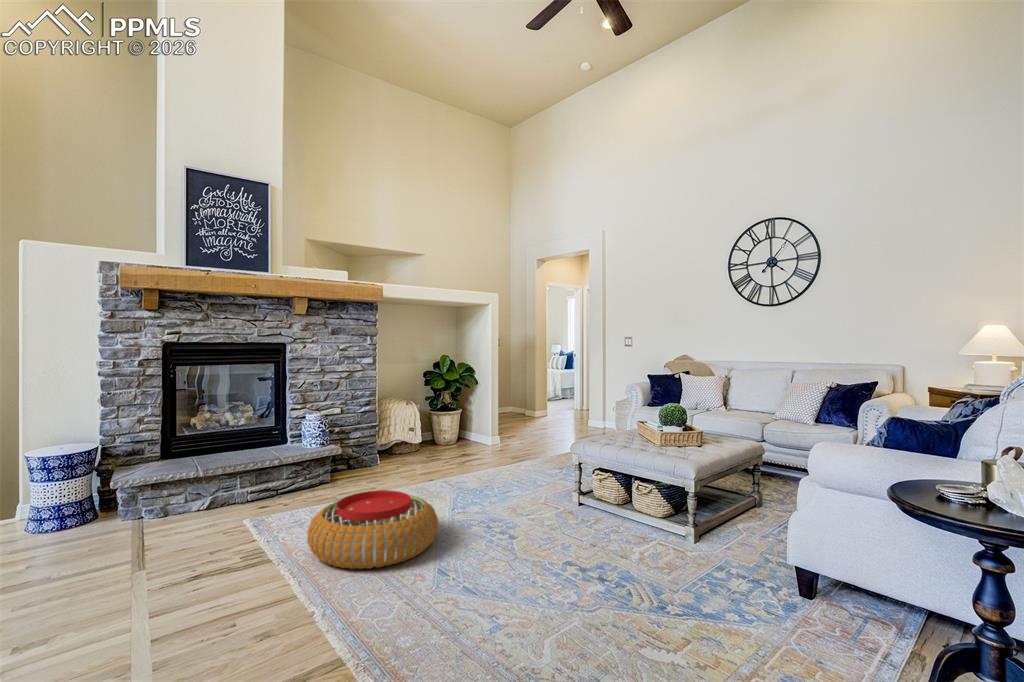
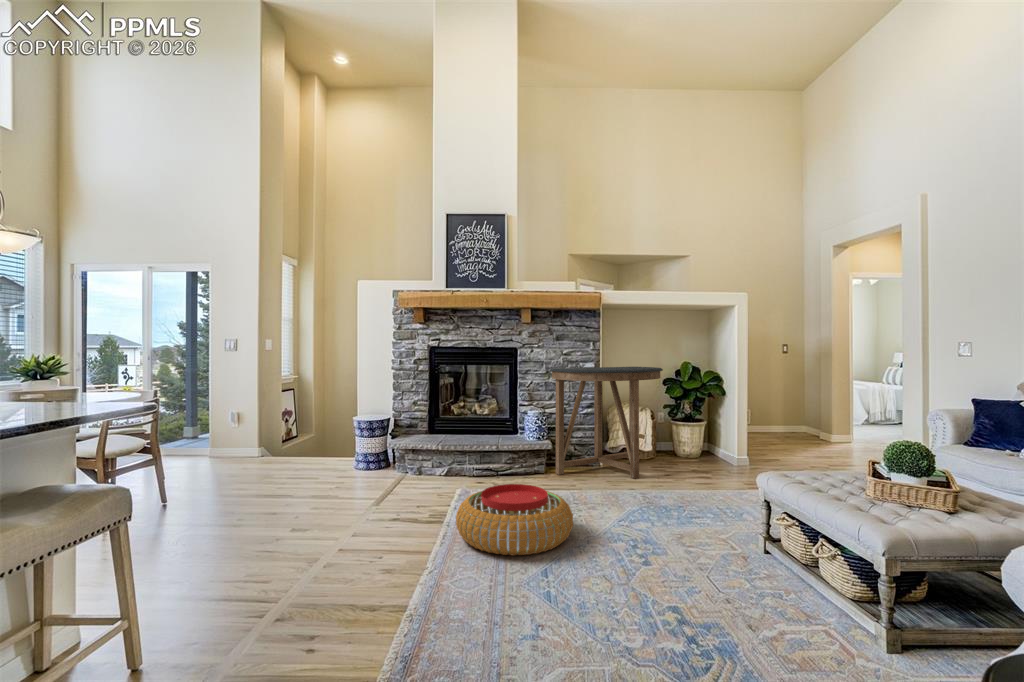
console table: none [337,361,441,480] -> present [550,367,663,479]

